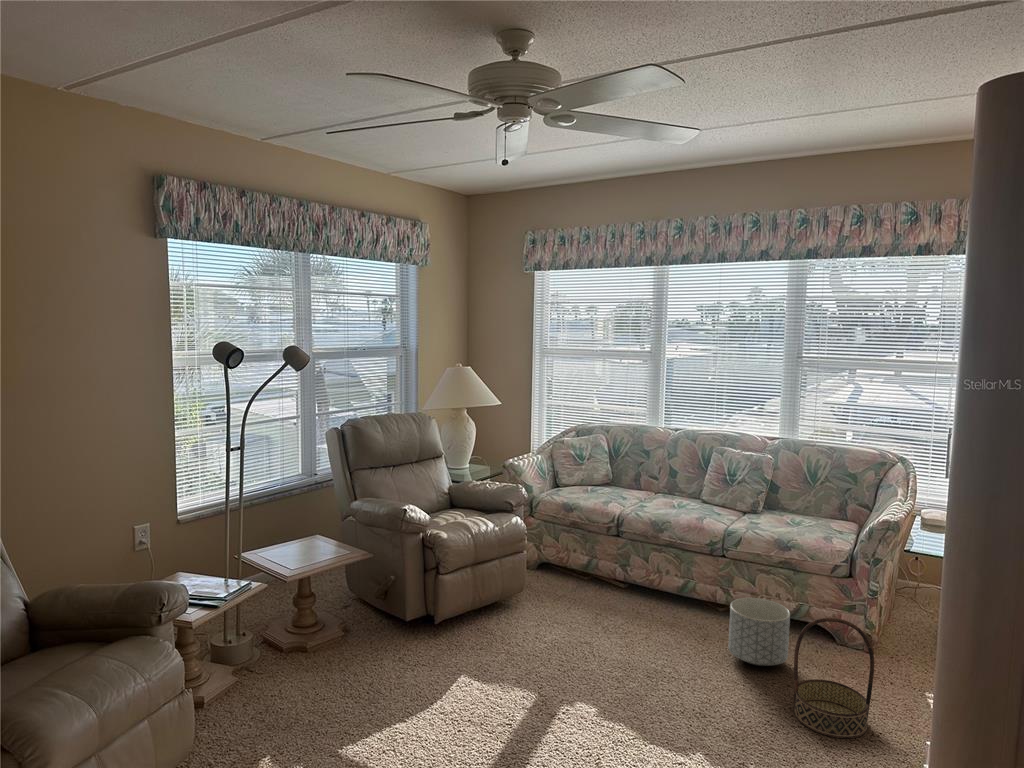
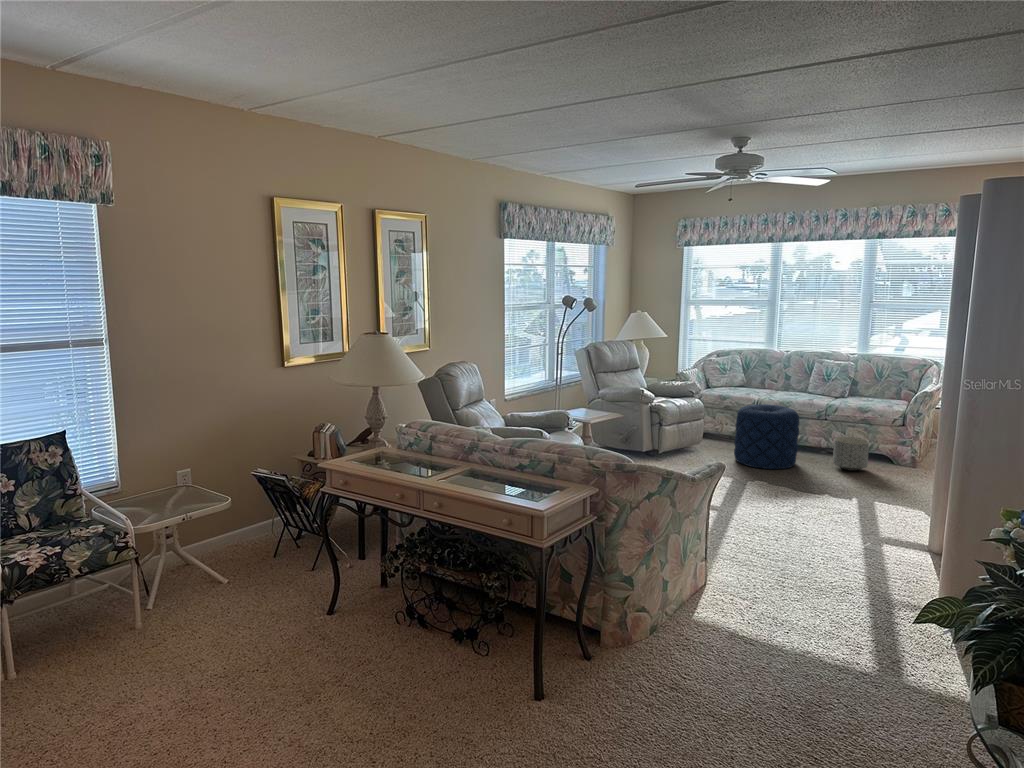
pouf: none [560,534,670,663] -> present [734,404,799,469]
basket: present [794,618,874,738] -> none [873,434,917,492]

